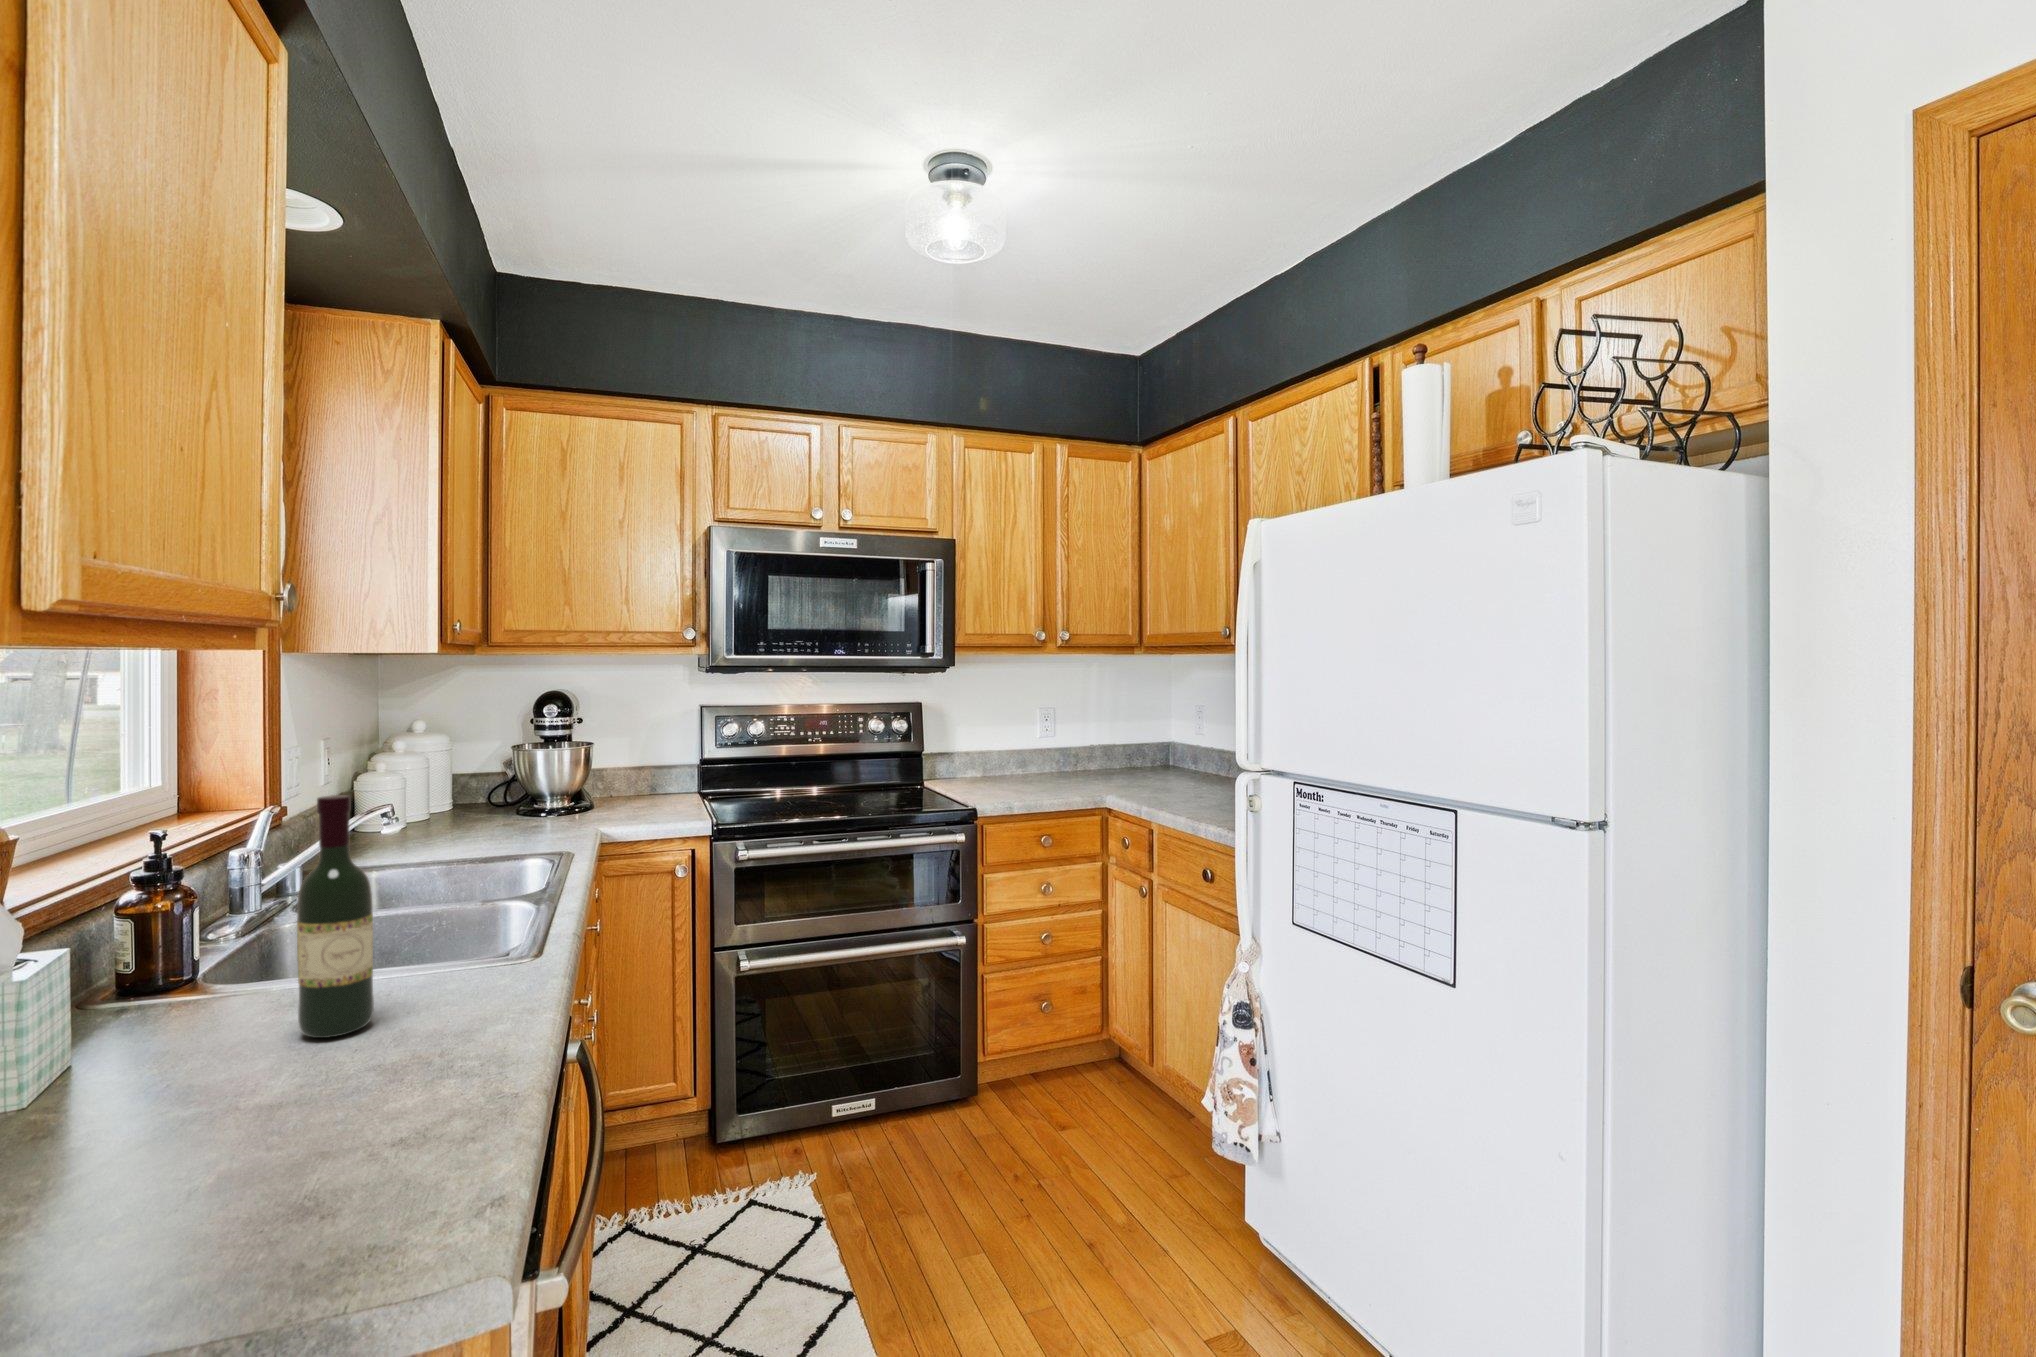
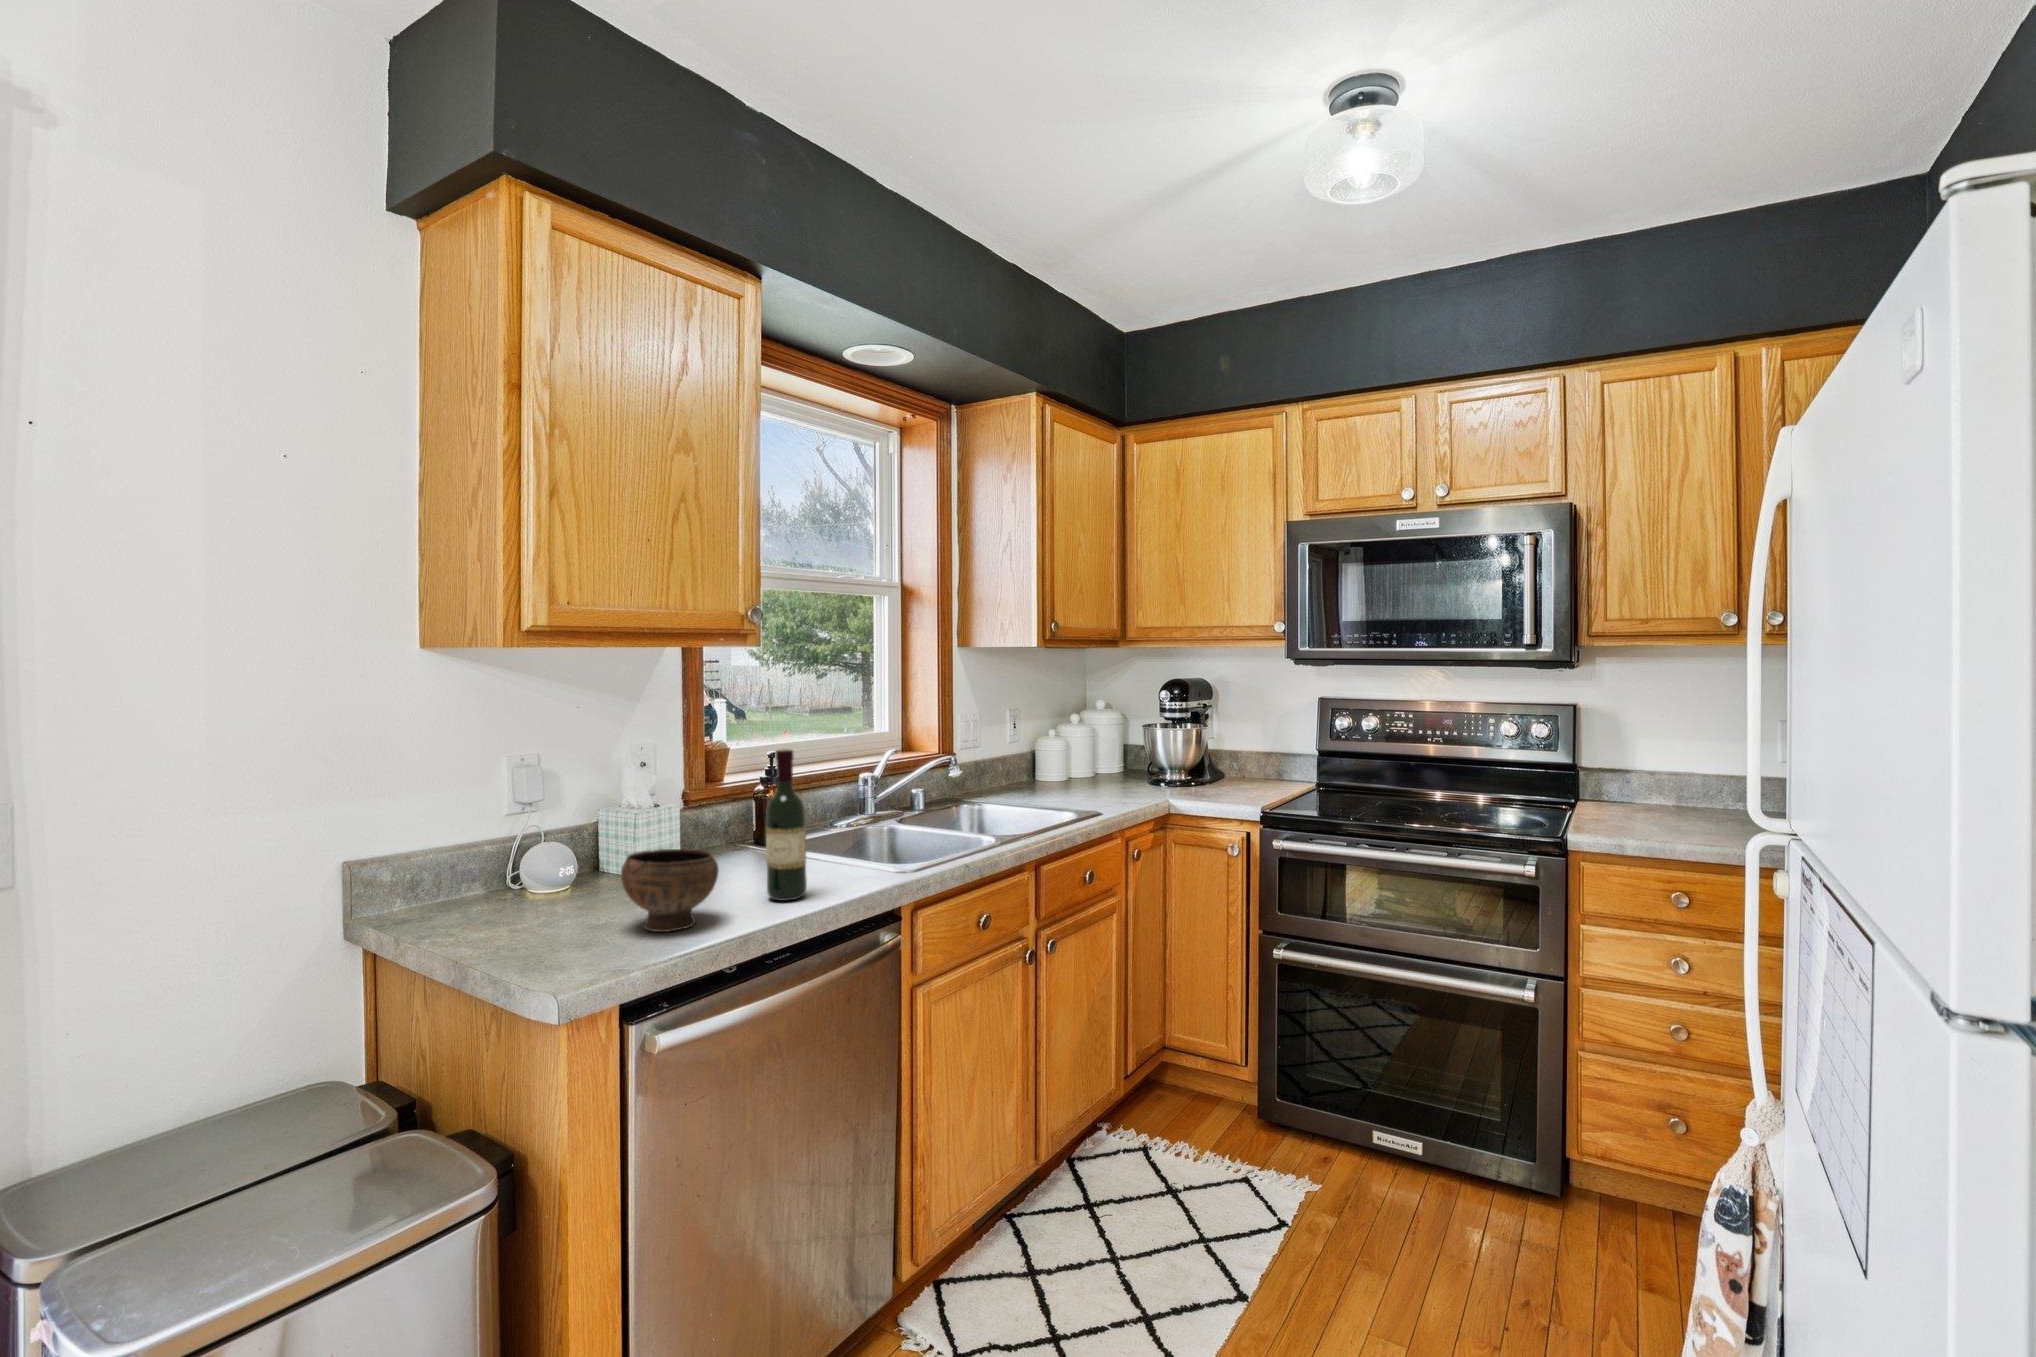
bowl: none [91,980,311,1146] -> present [621,849,719,932]

